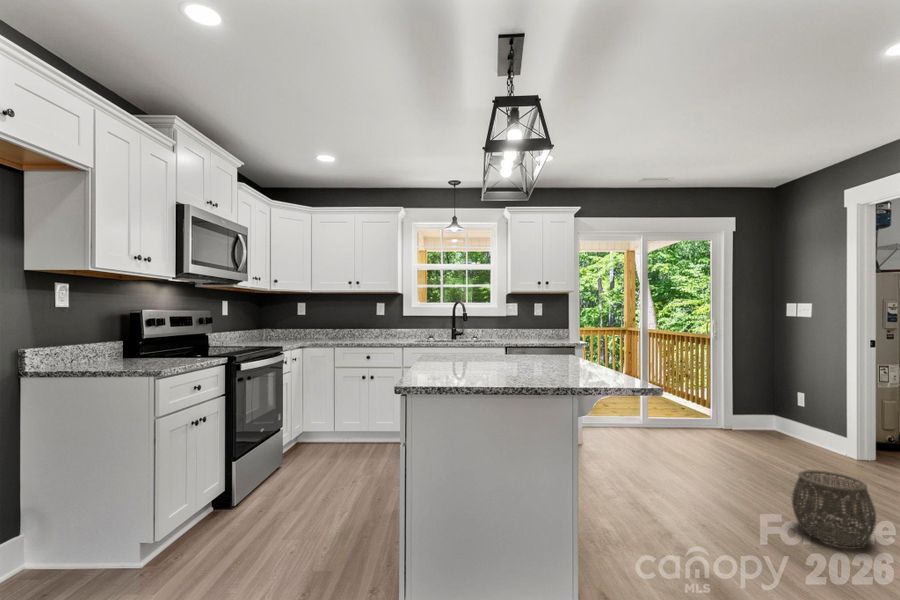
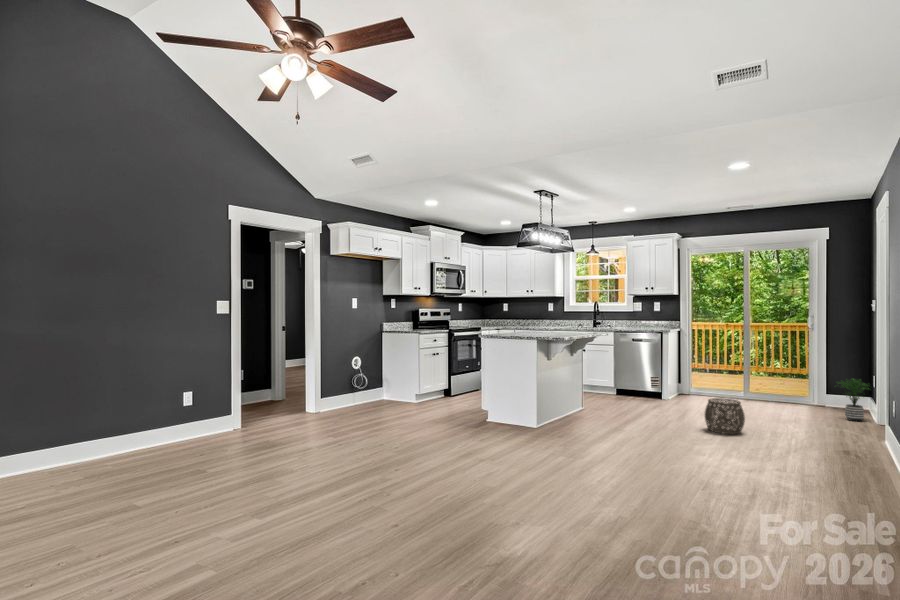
potted plant: none [804,402,855,460] -> present [838,379,869,421]

